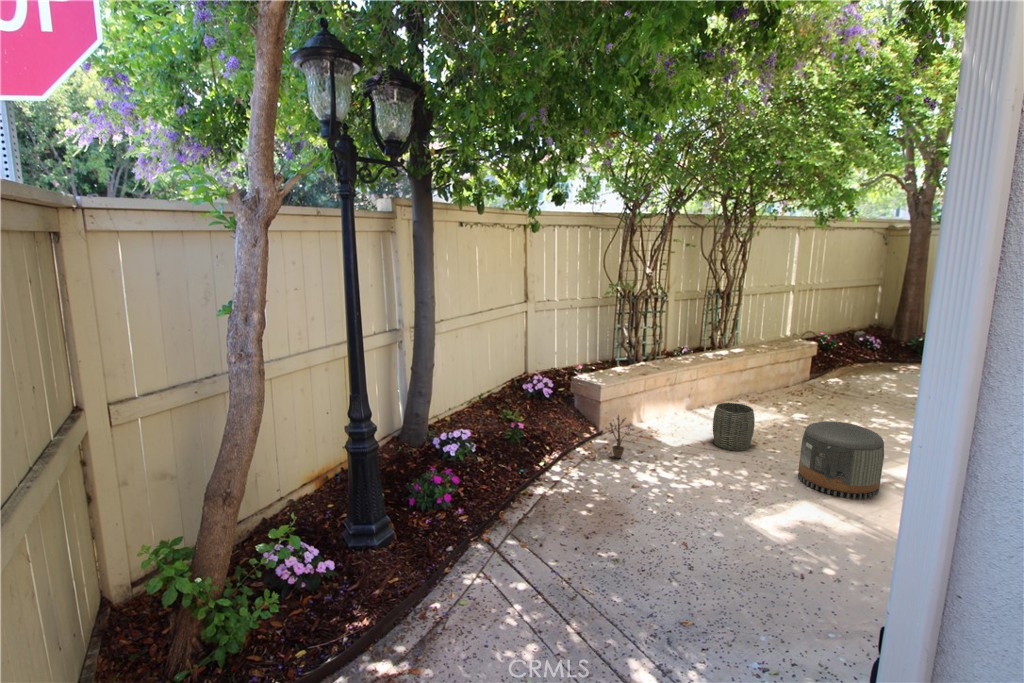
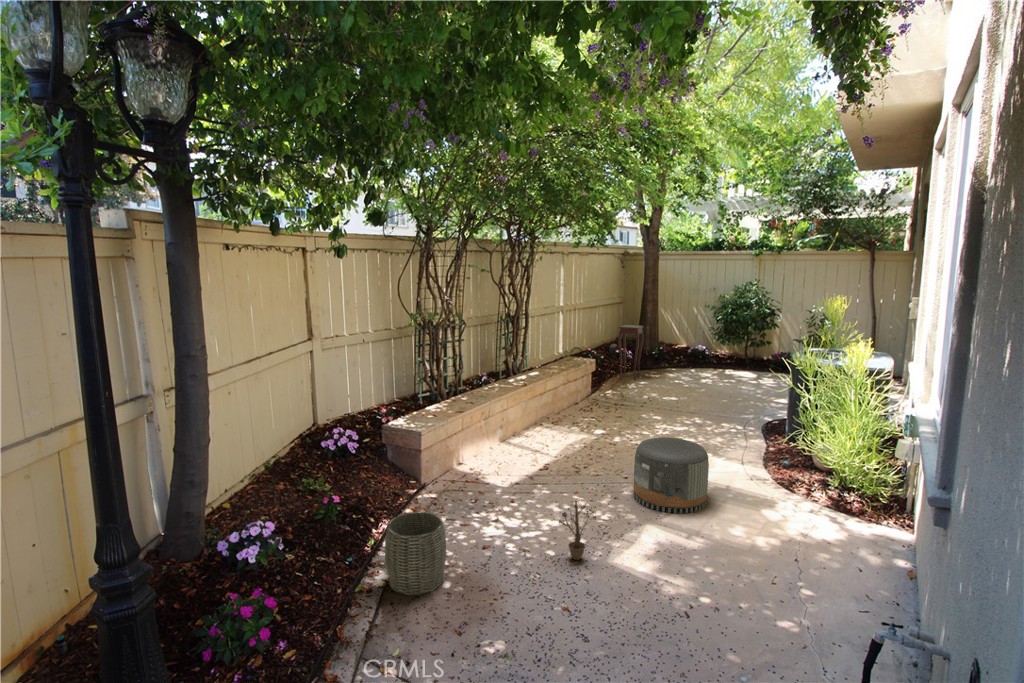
side table: none [851,309,889,370] -> present [618,325,643,380]
woven basket: present [713,403,755,451] -> present [385,512,446,595]
decorative plant: present [600,415,633,458] -> present [552,501,596,560]

